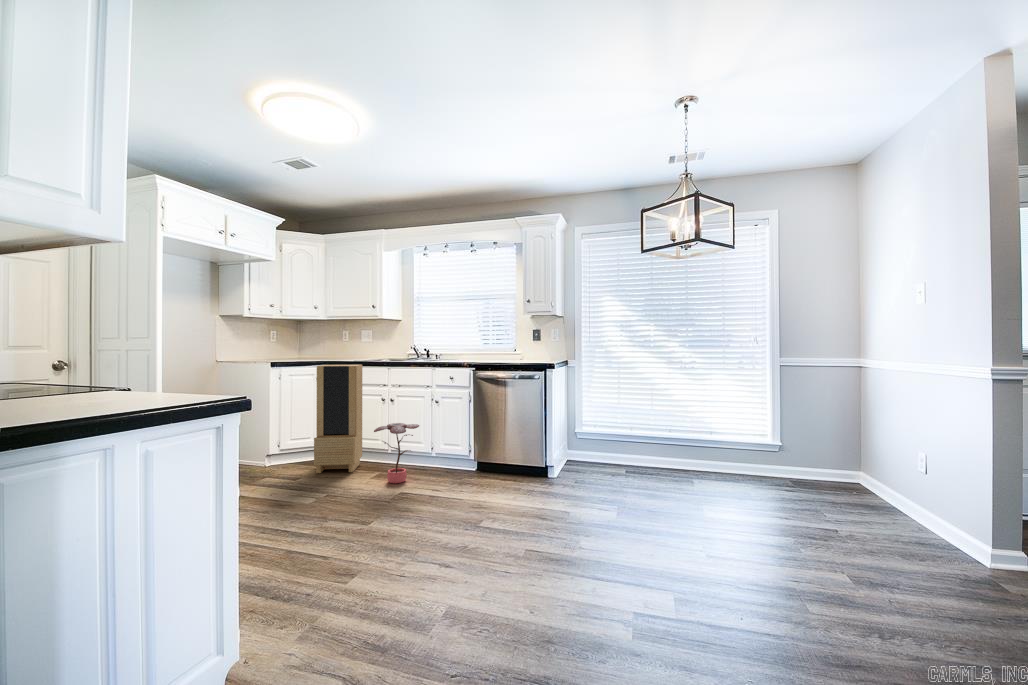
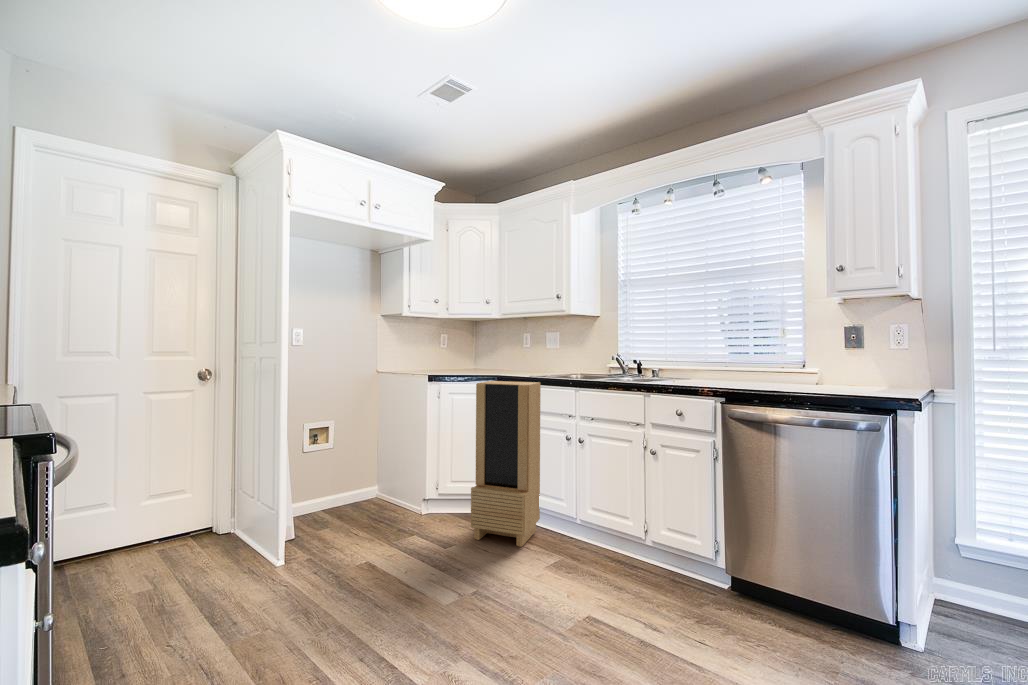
potted plant: present [374,423,419,483] -> none [546,484,622,590]

